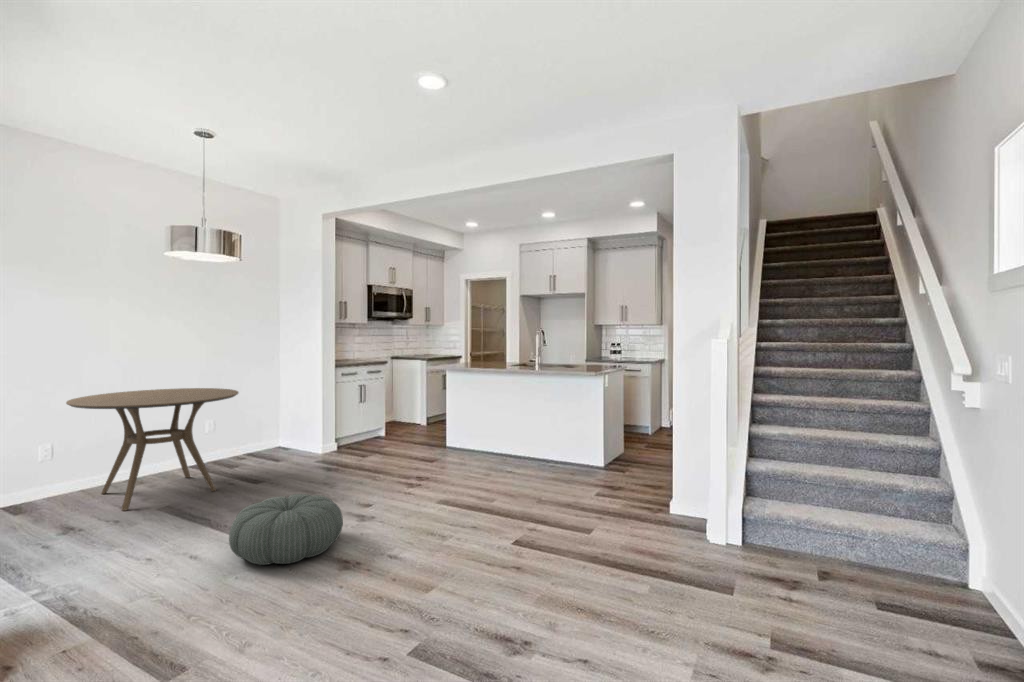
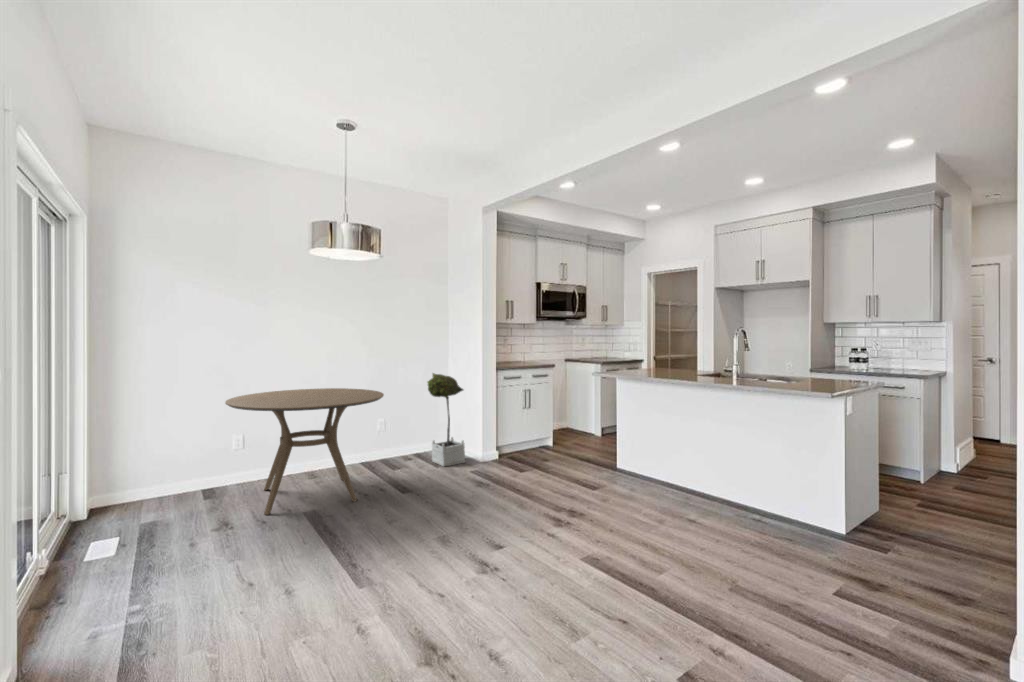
potted tree: none [269,371,308,458] -> present [427,373,465,466]
pouf: present [229,494,343,565] -> none [303,535,443,641]

